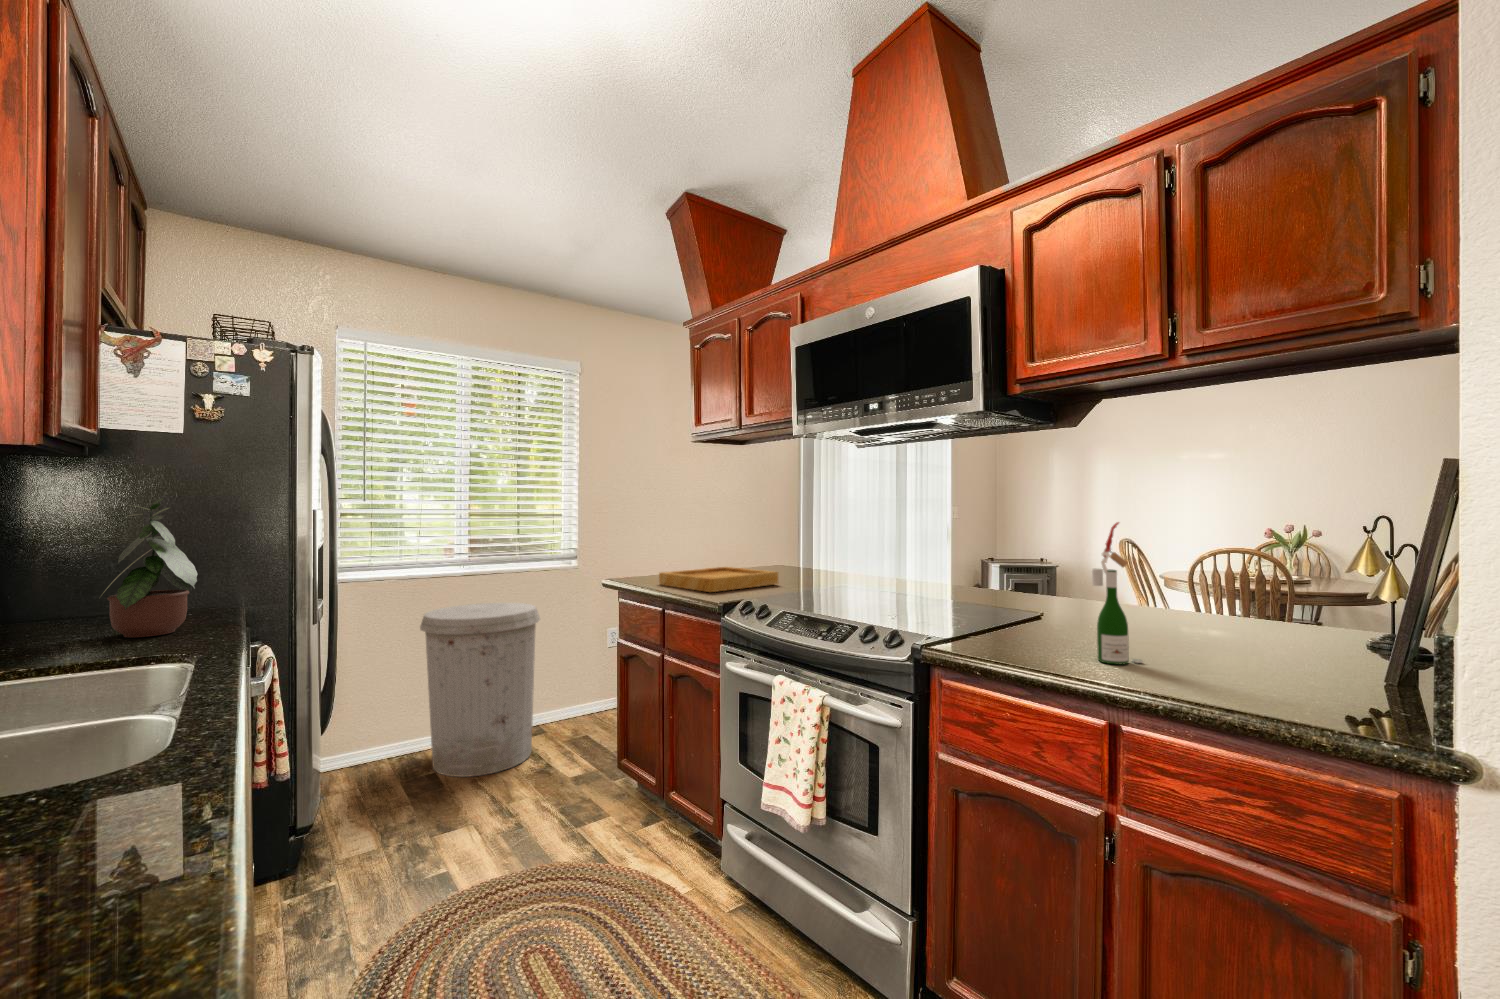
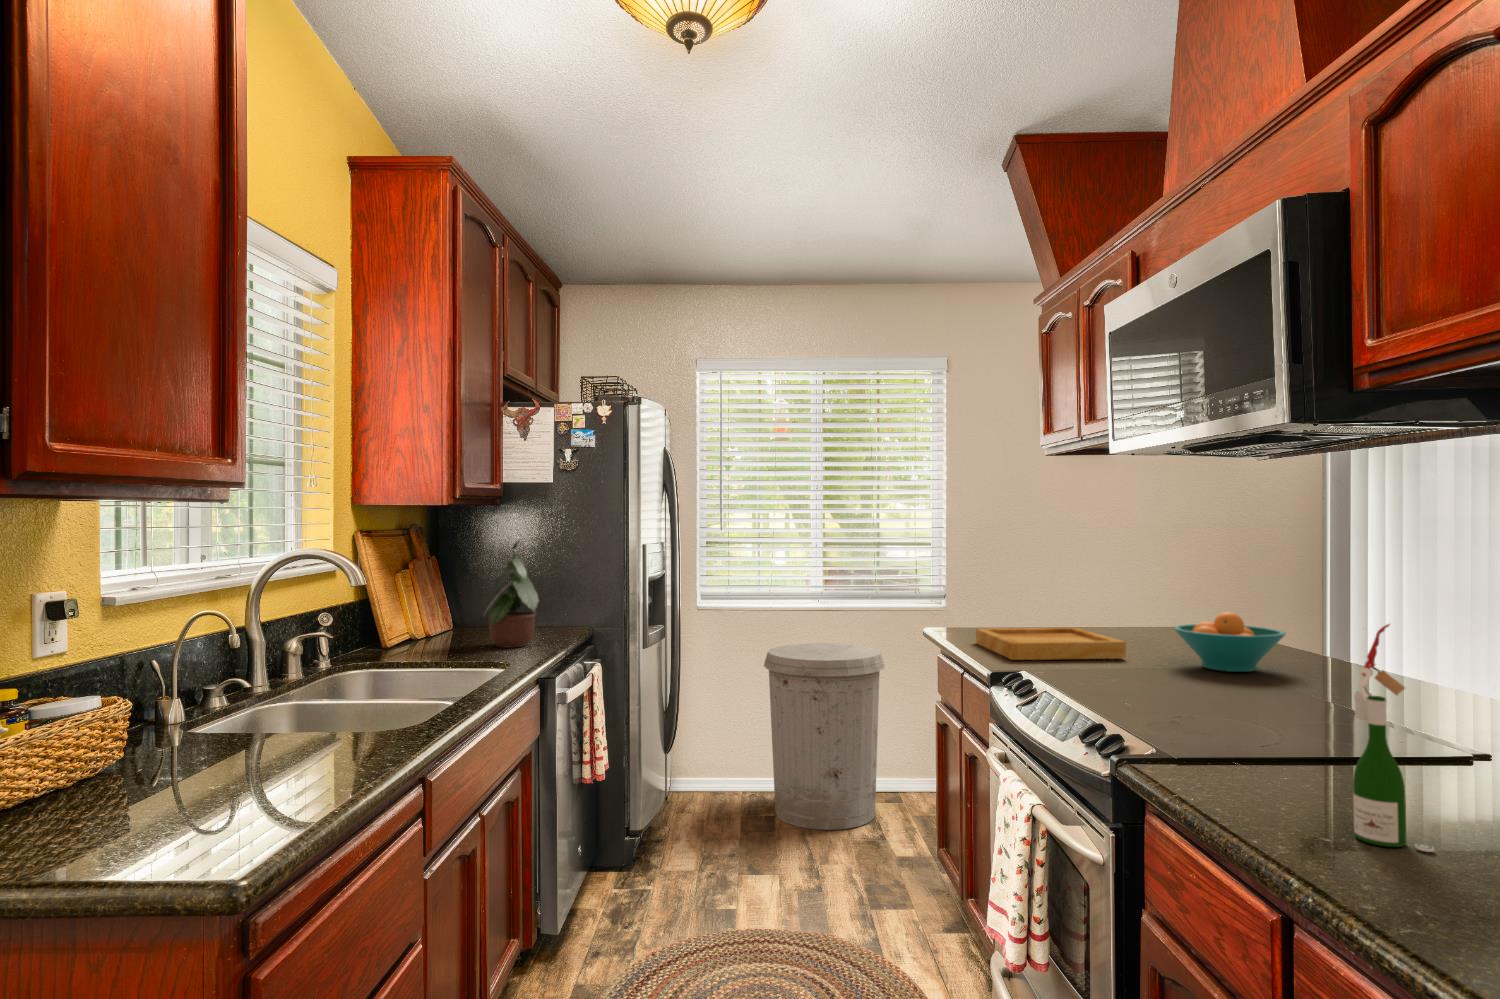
fruit bowl: none [810,545,878,585] -> present [1174,612,1286,672]

